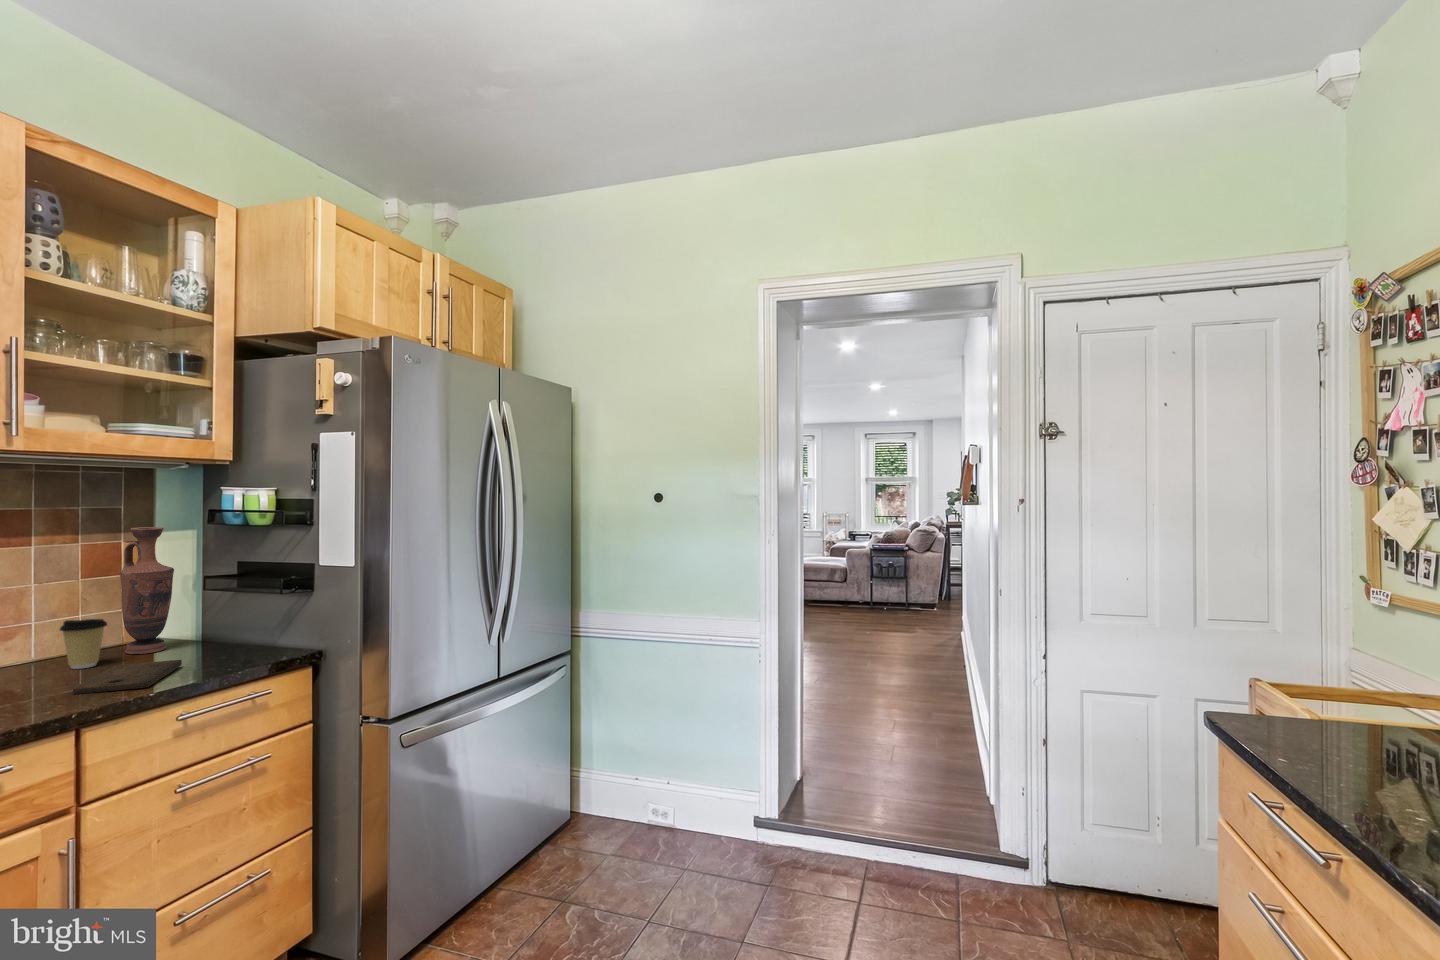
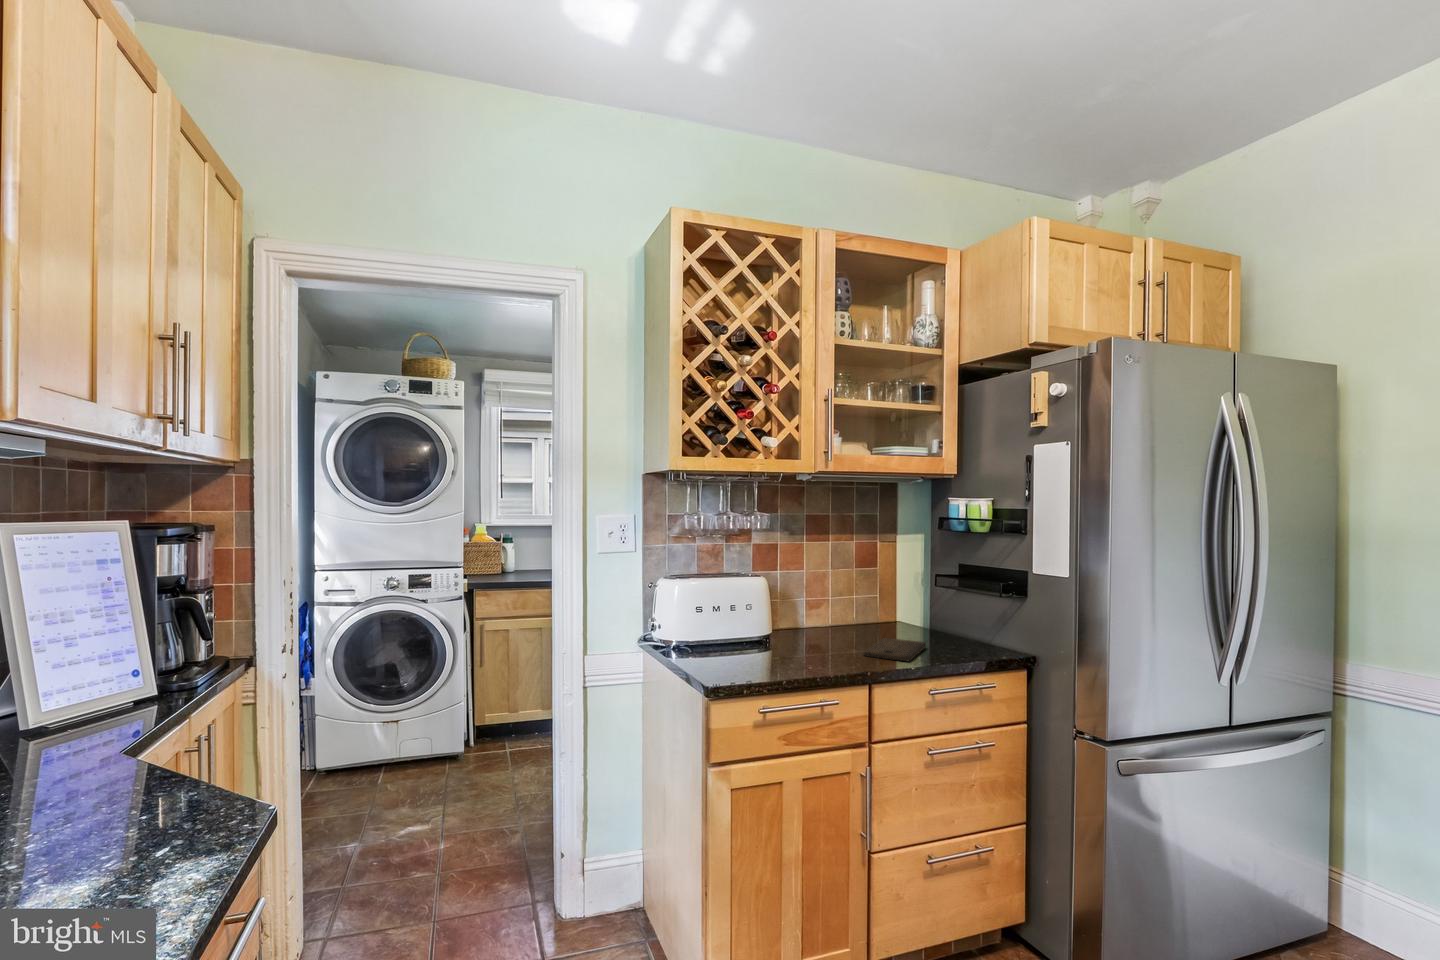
vase: present [120,527,174,654] -> none [880,528,915,631]
coffee cup: present [60,619,107,669] -> none [849,597,876,635]

